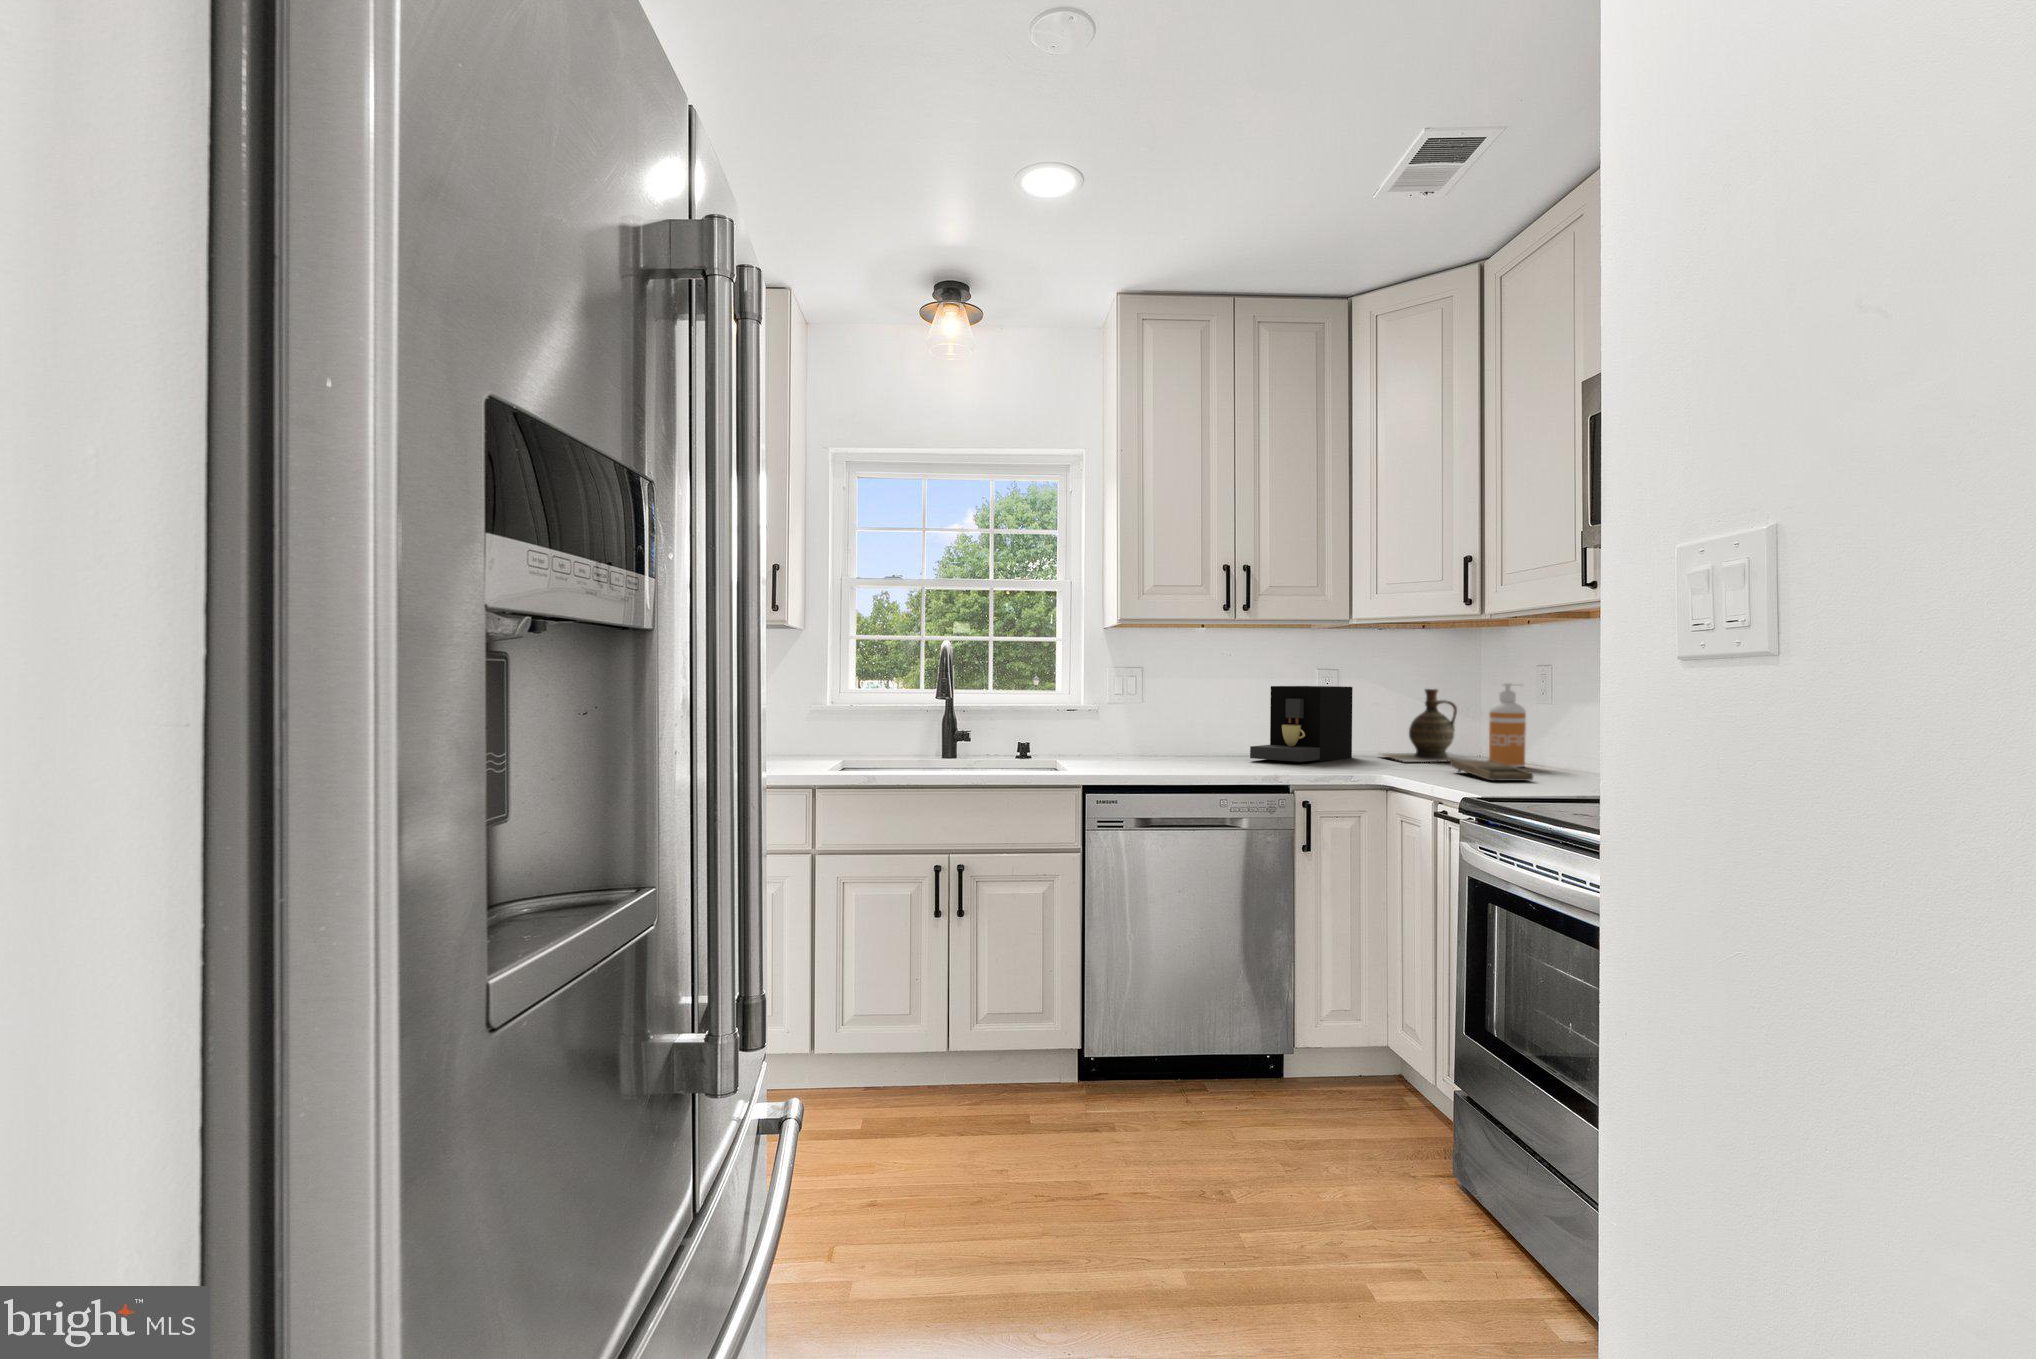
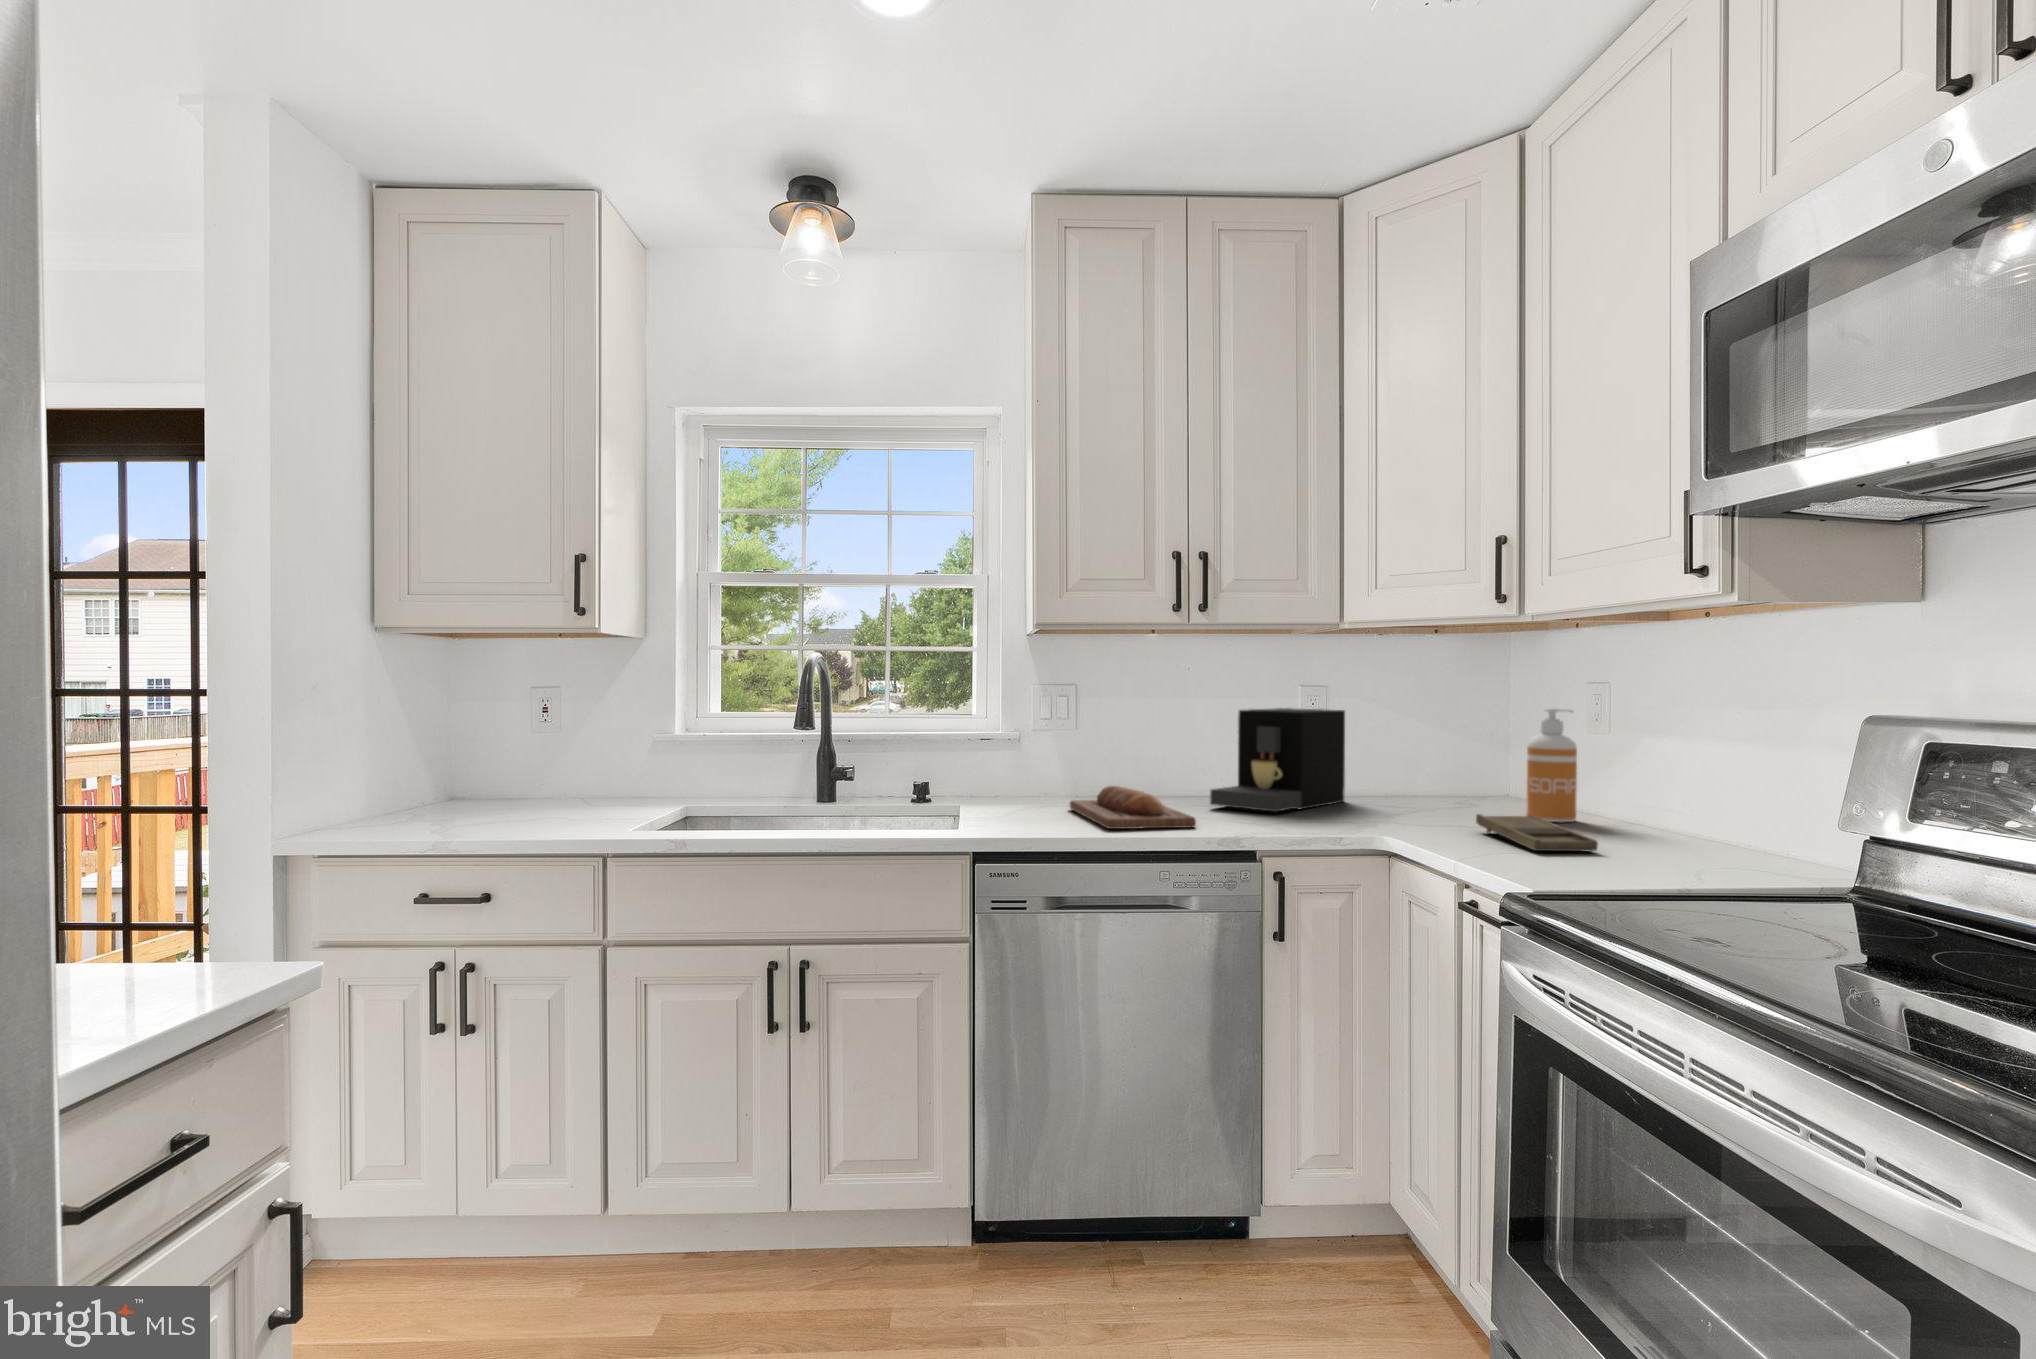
ceramic jug: present [1381,689,1476,762] -> none [1376,713,1516,811]
bread loaf: none [1143,743,1244,771] -> present [1070,786,1196,829]

